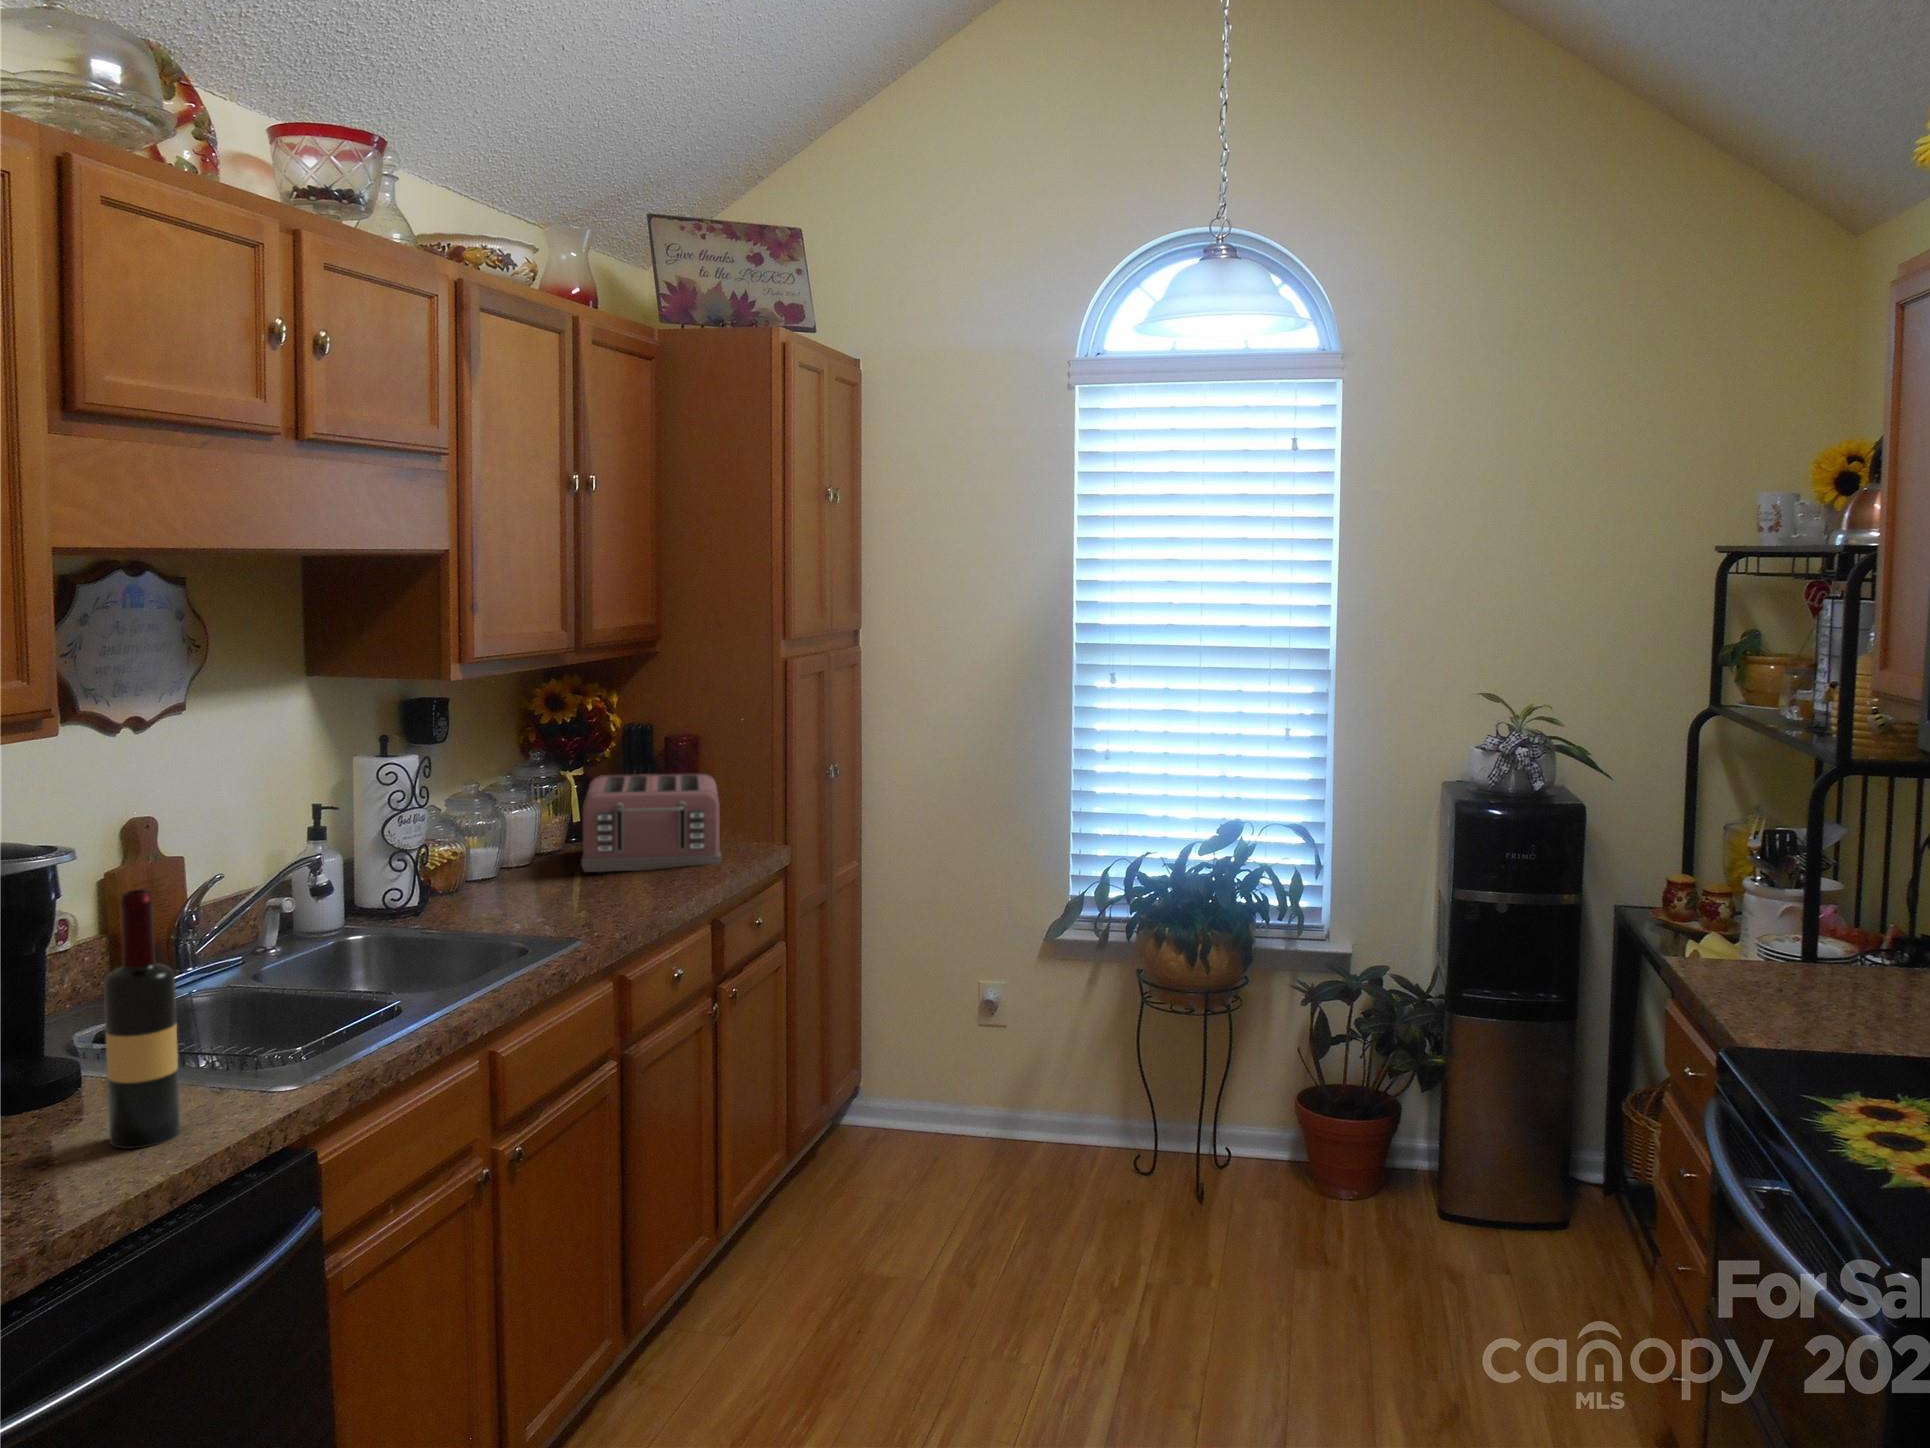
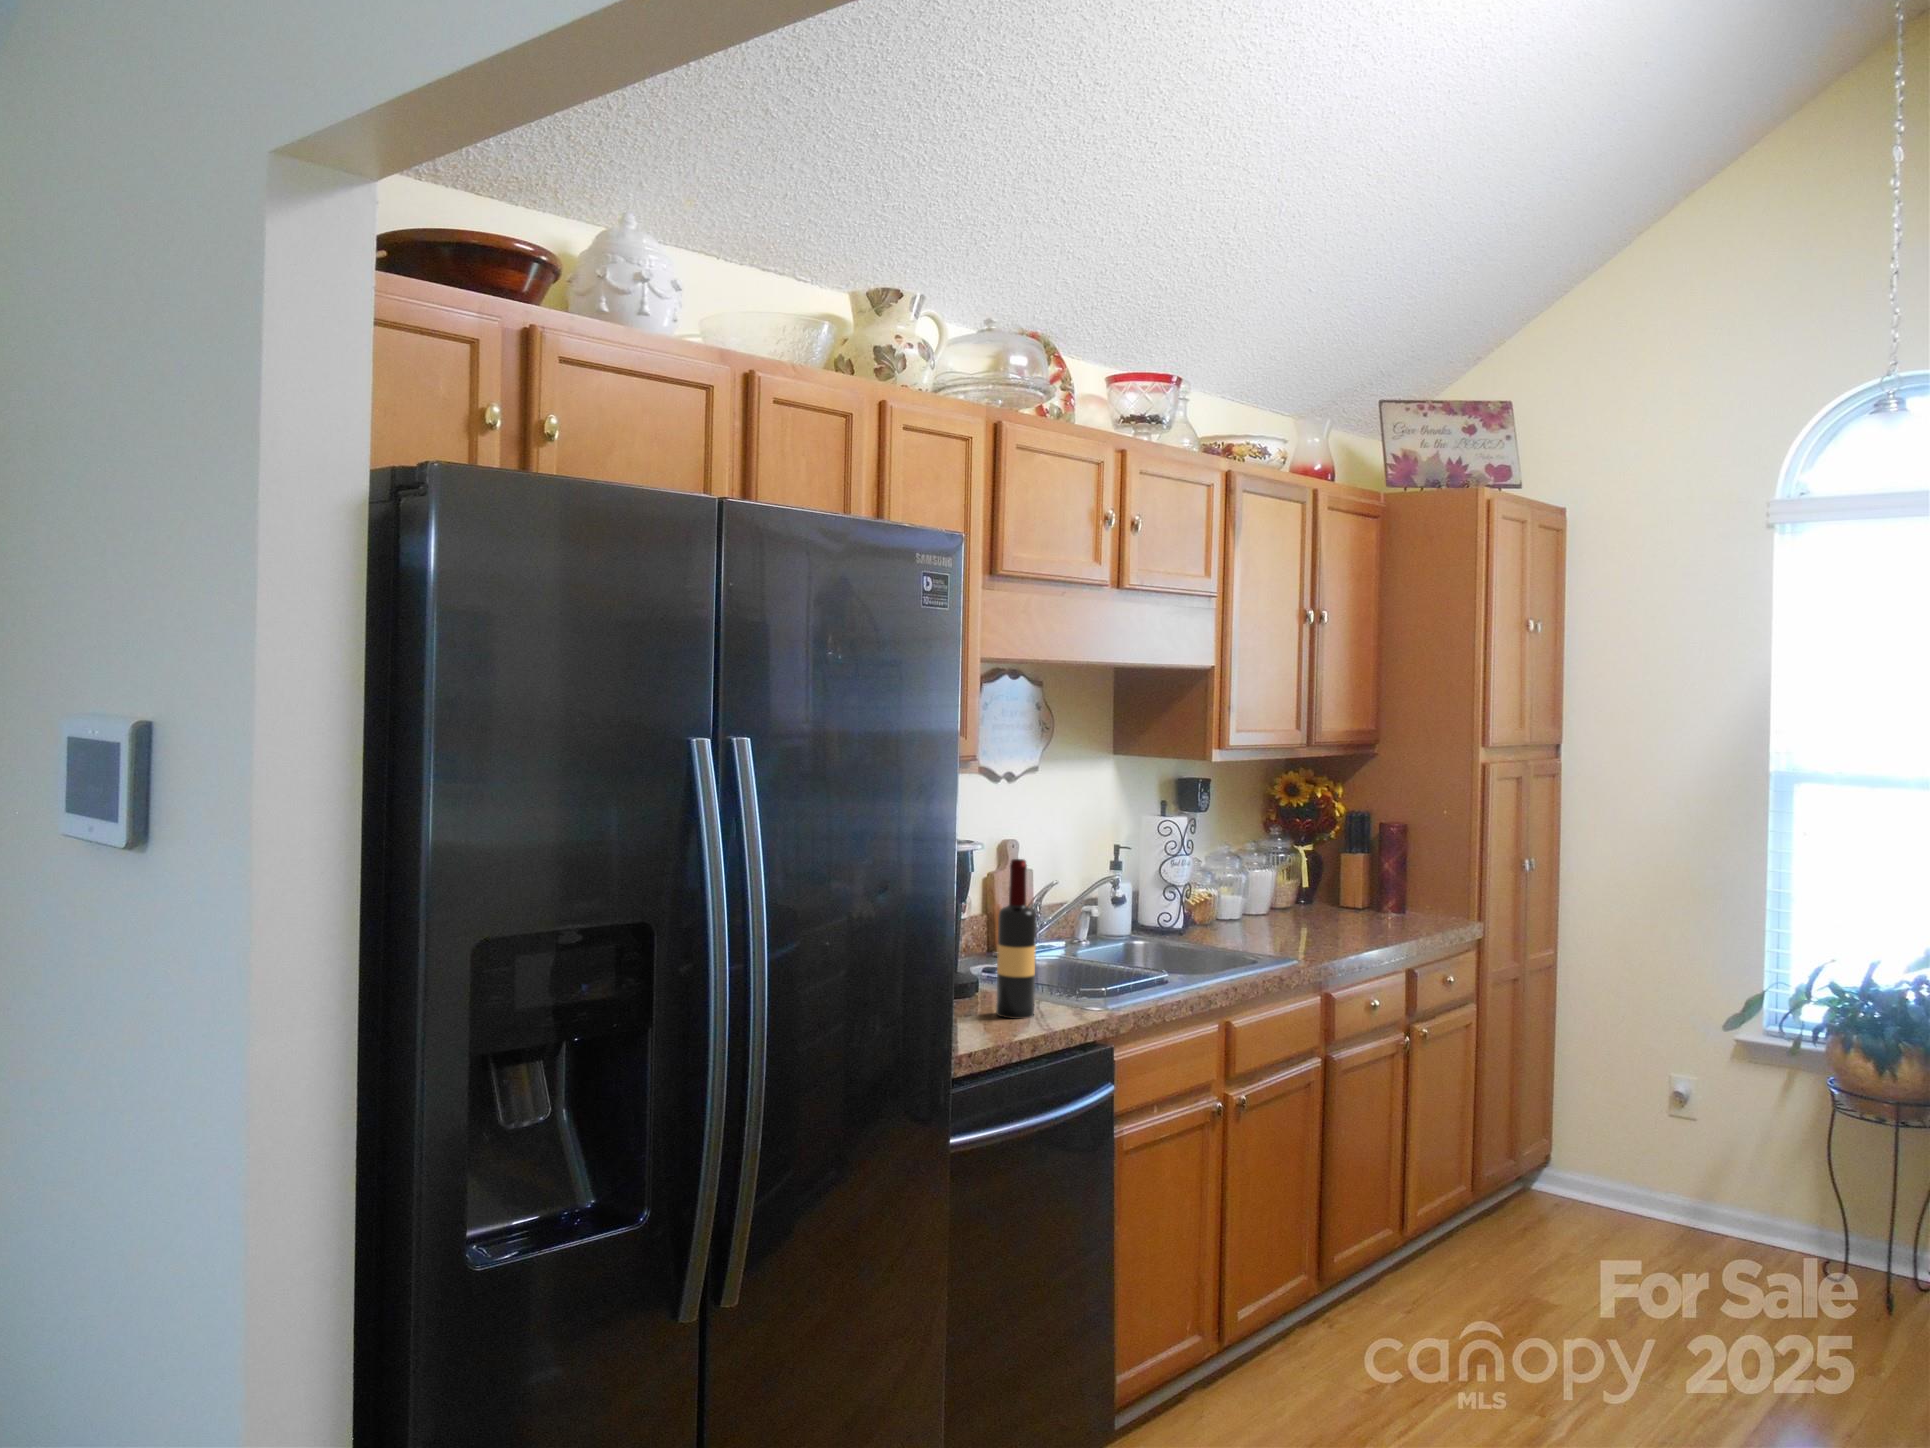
toaster: present [581,773,721,872] -> none [1306,851,1423,932]

